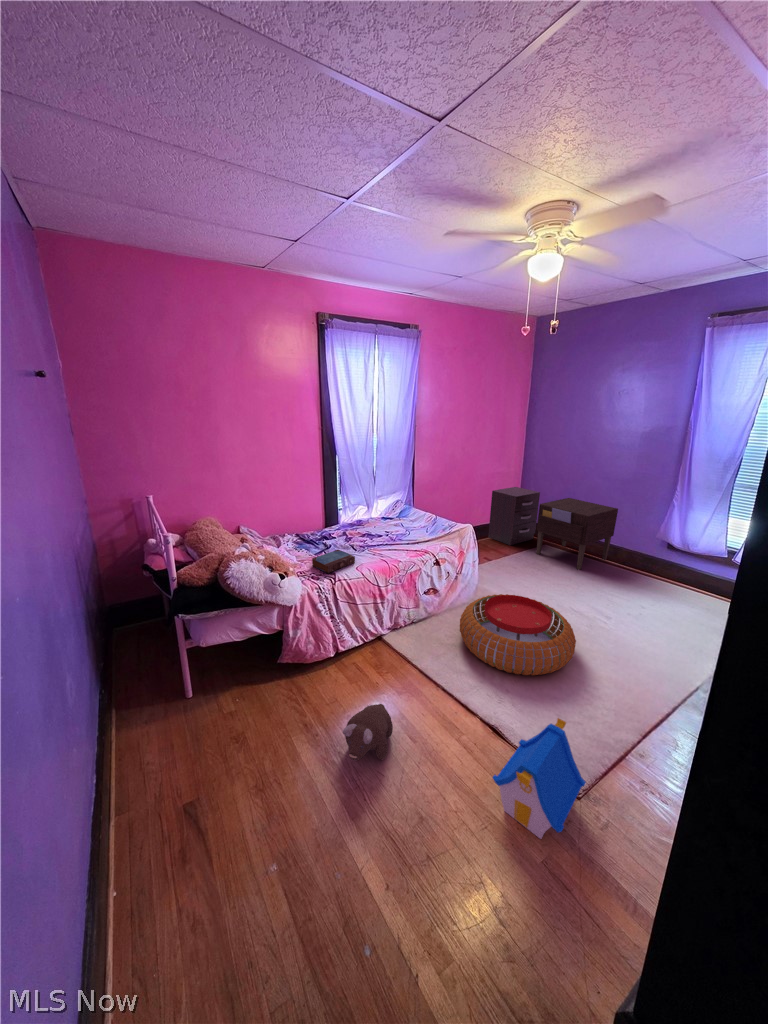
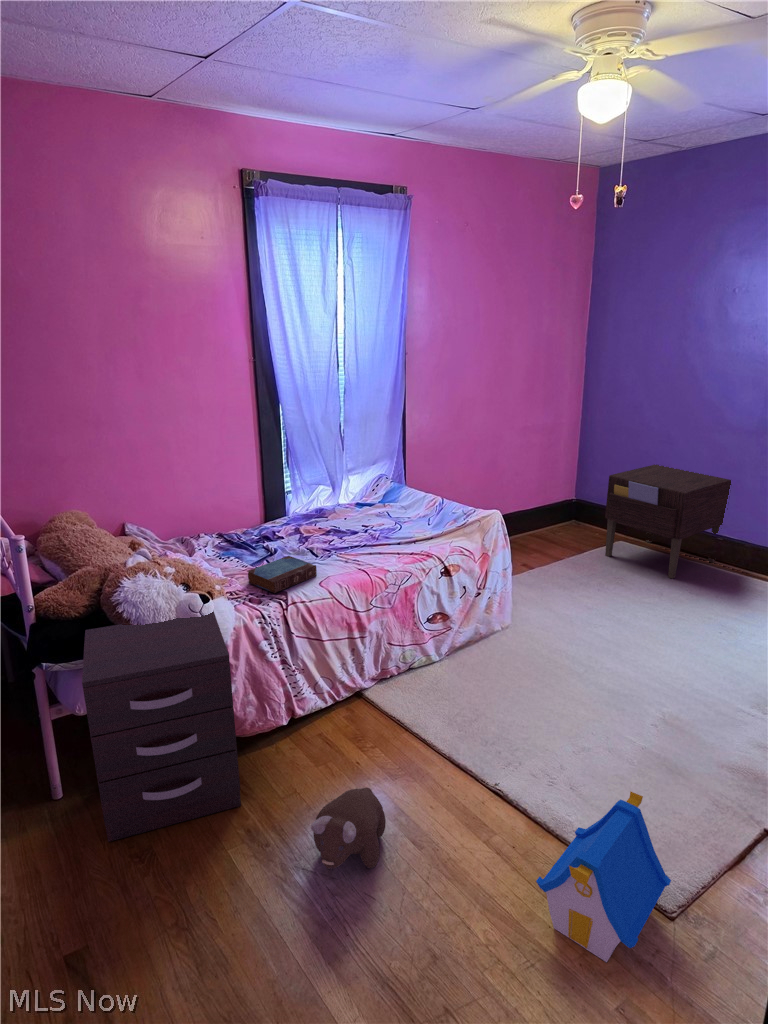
dresser: present [488,487,540,545] -> present [82,611,241,842]
pouf: present [460,594,576,676] -> none [485,619,663,740]

